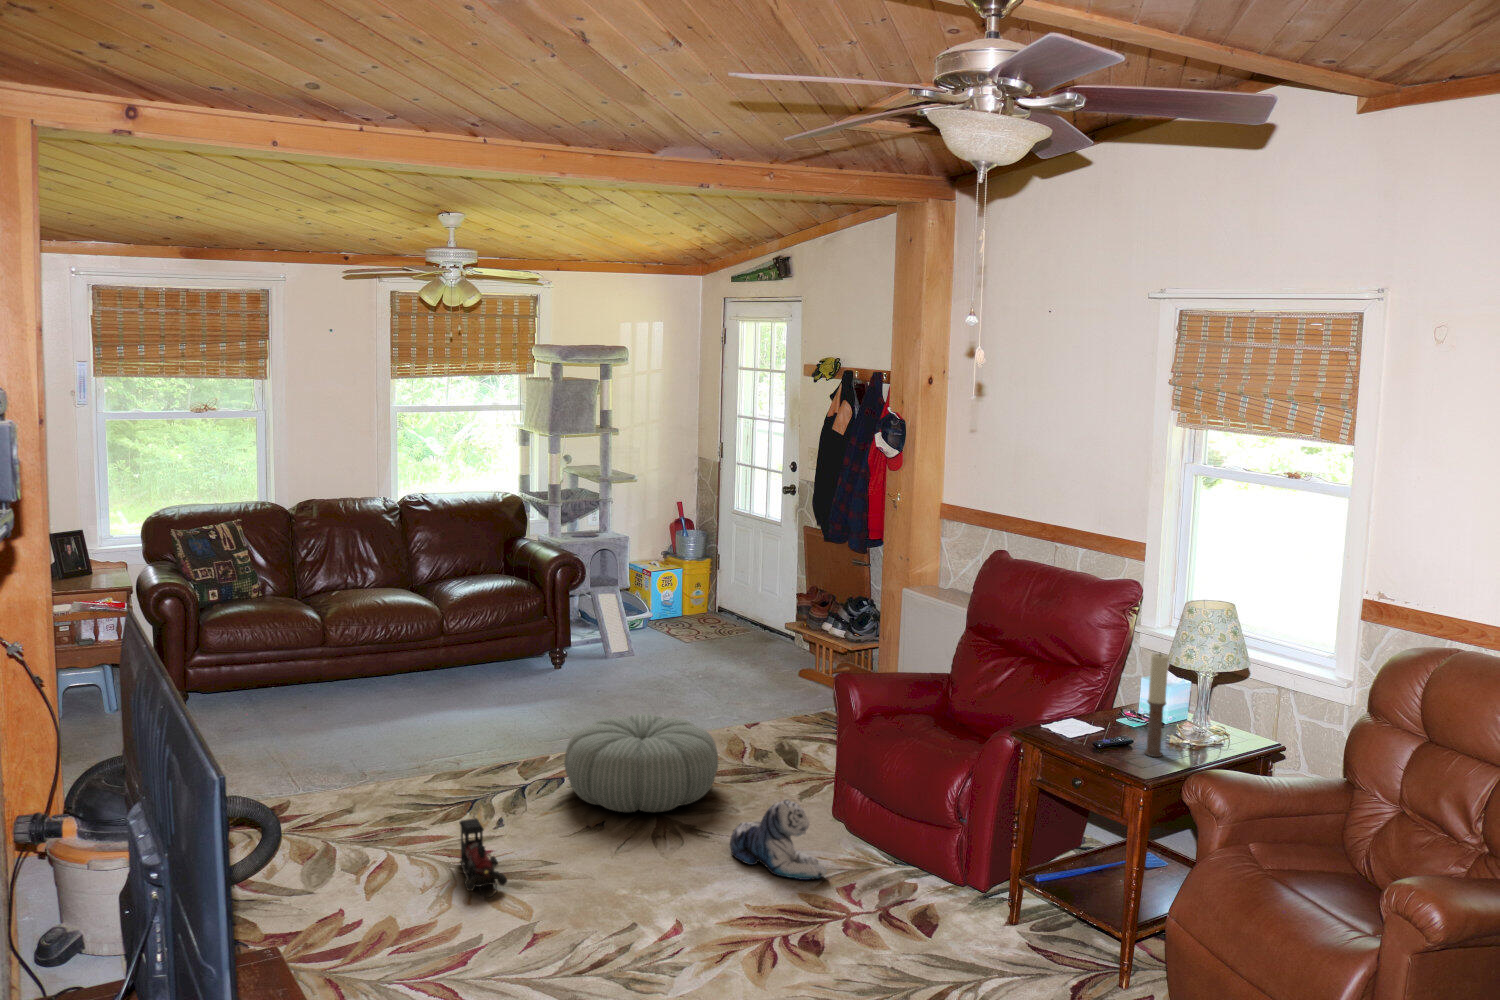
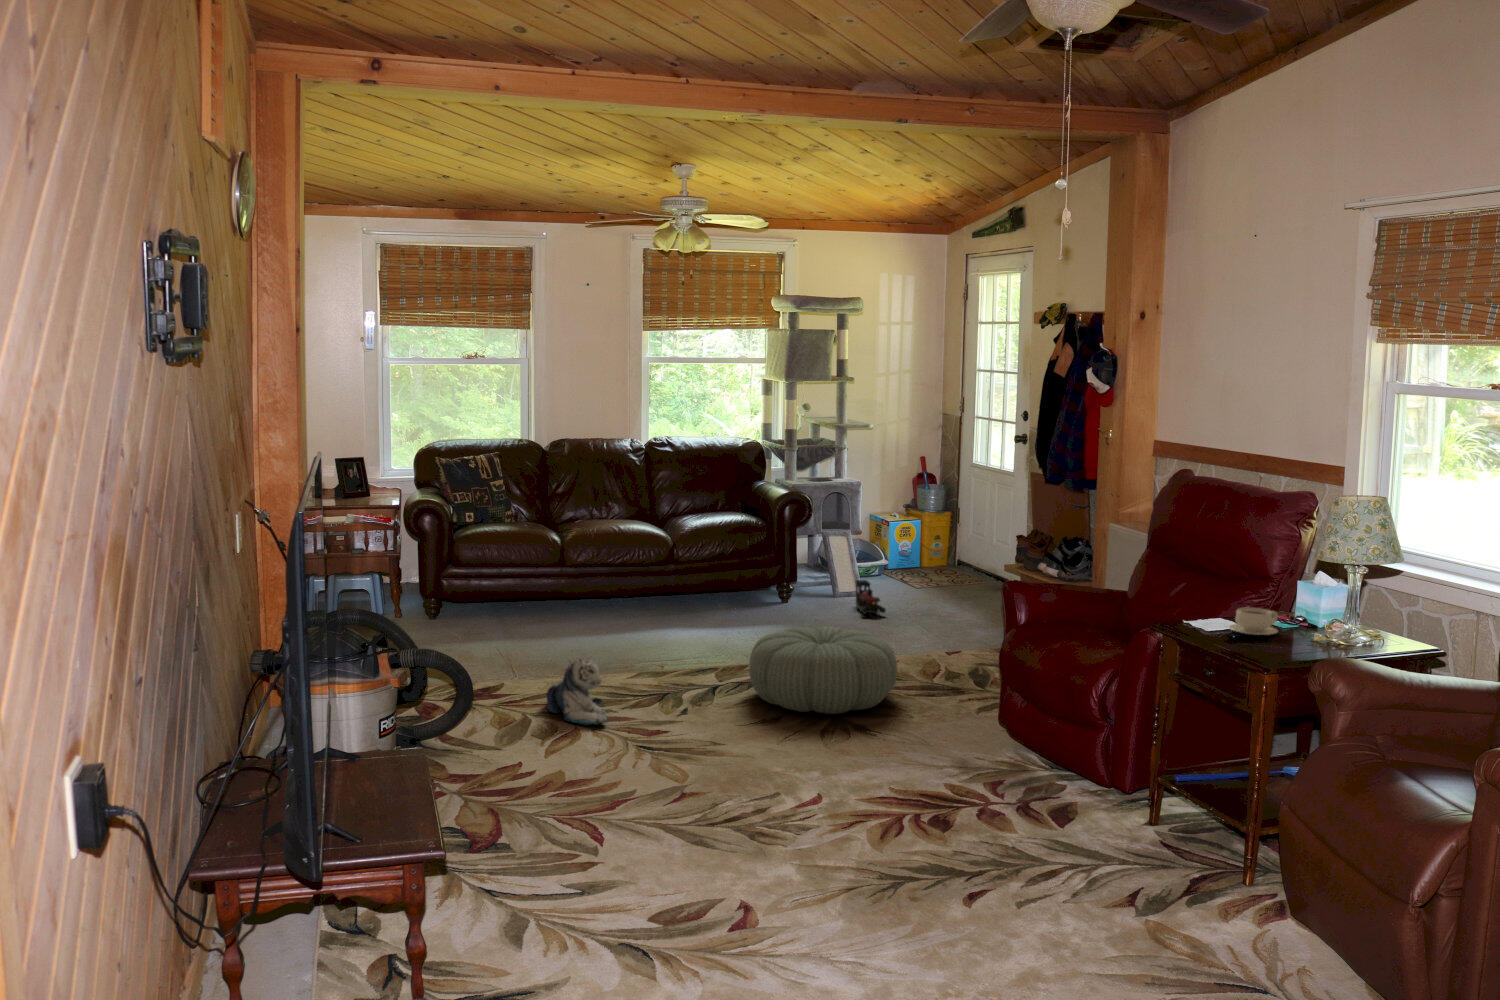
candle: present [1144,653,1168,757] -> none [1293,539,1319,650]
teacup: none [1077,711,1122,740] -> present [1229,608,1278,635]
plush toy: present [730,800,827,880] -> present [546,659,607,725]
toy train: present [459,819,507,898] -> present [855,580,886,614]

